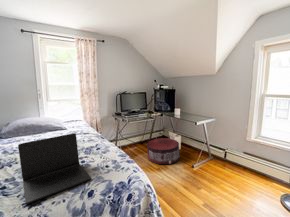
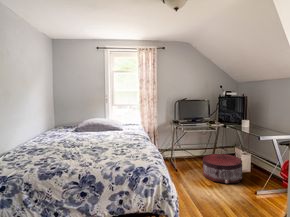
laptop: present [18,133,91,204] -> none [79,127,122,165]

